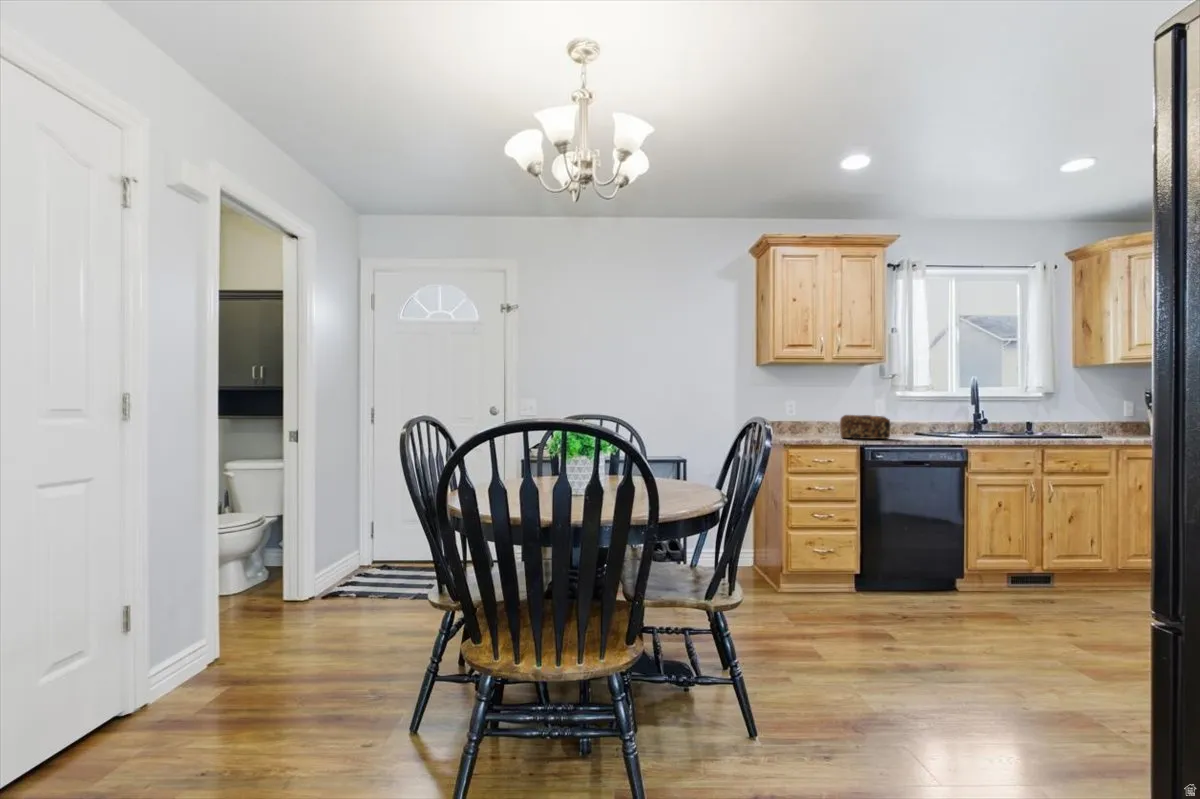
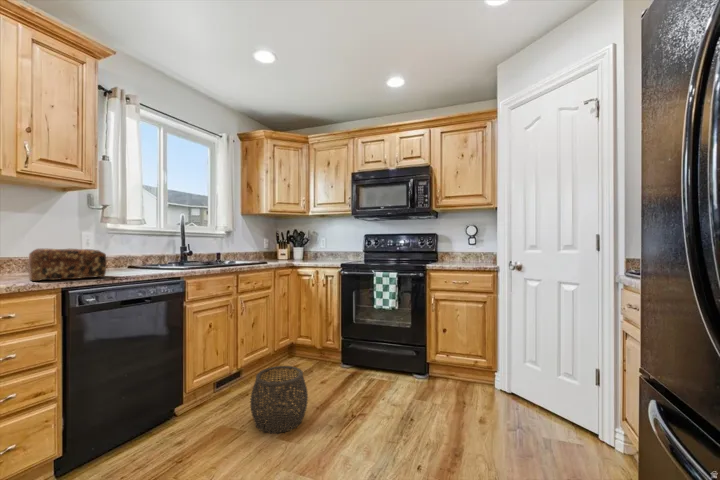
woven basket: none [1034,563,1123,639] -> present [250,366,308,433]

